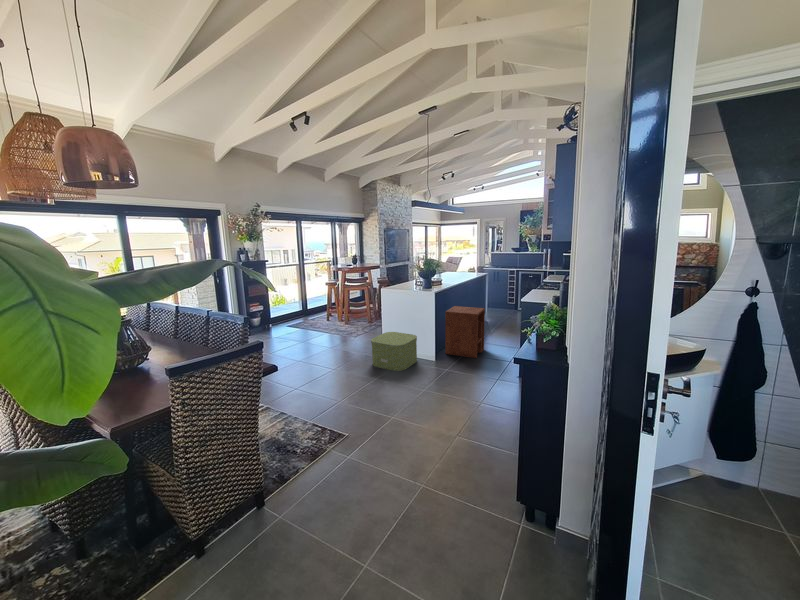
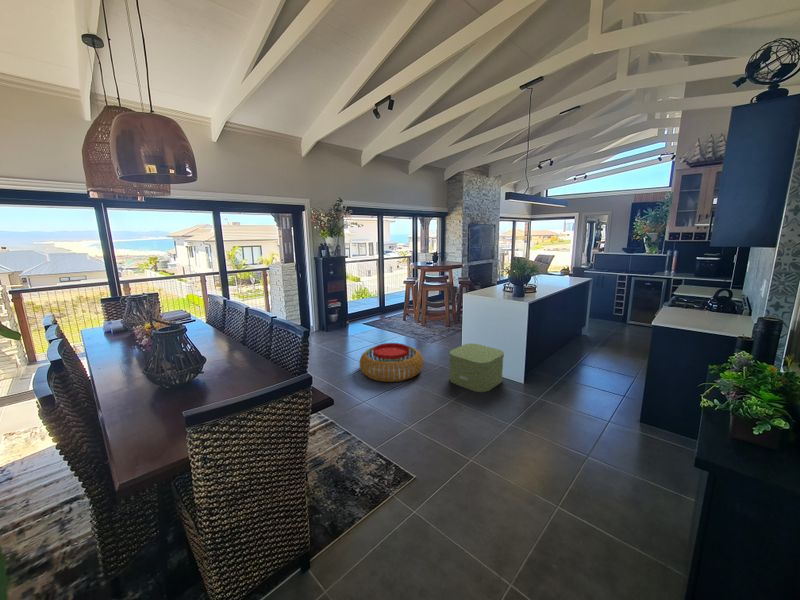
side table: present [445,306,485,358] -> none [537,318,592,386]
pouf: none [288,337,348,372] -> present [360,343,423,382]

